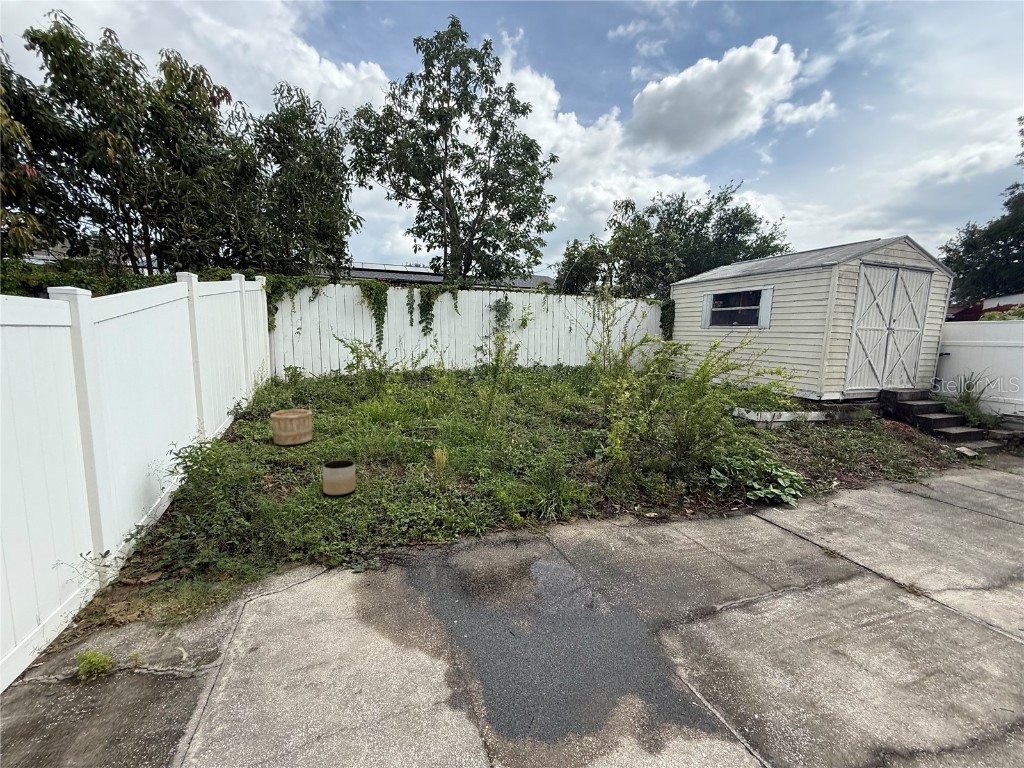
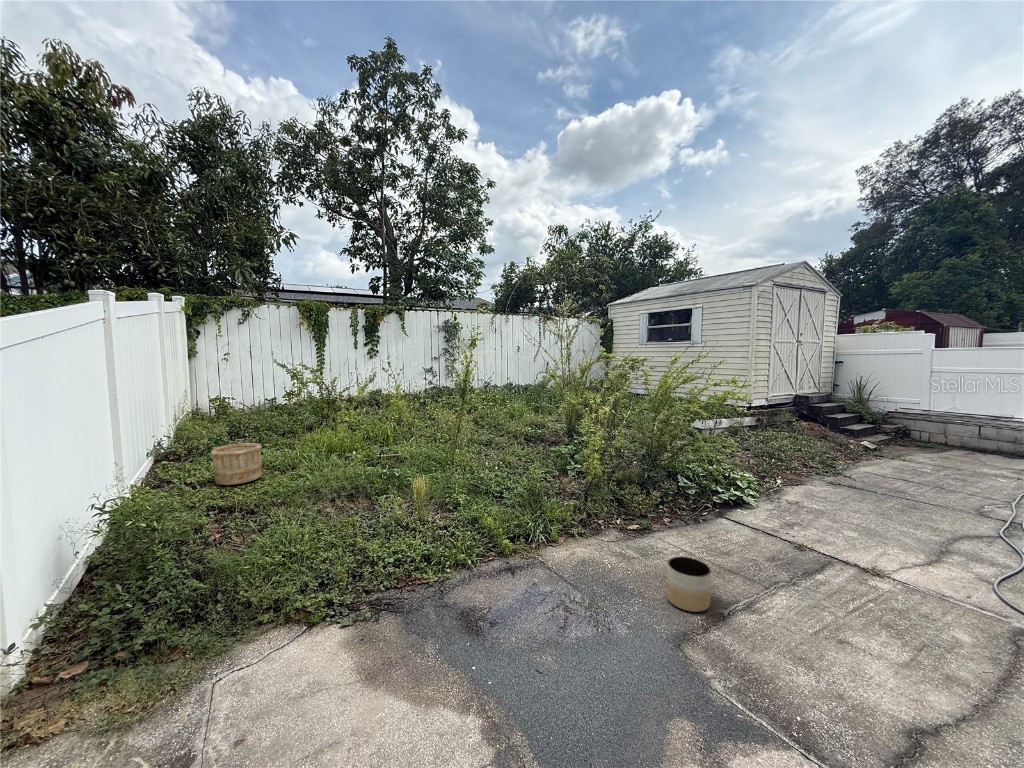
planter: present [323,460,356,495] -> present [666,557,711,612]

